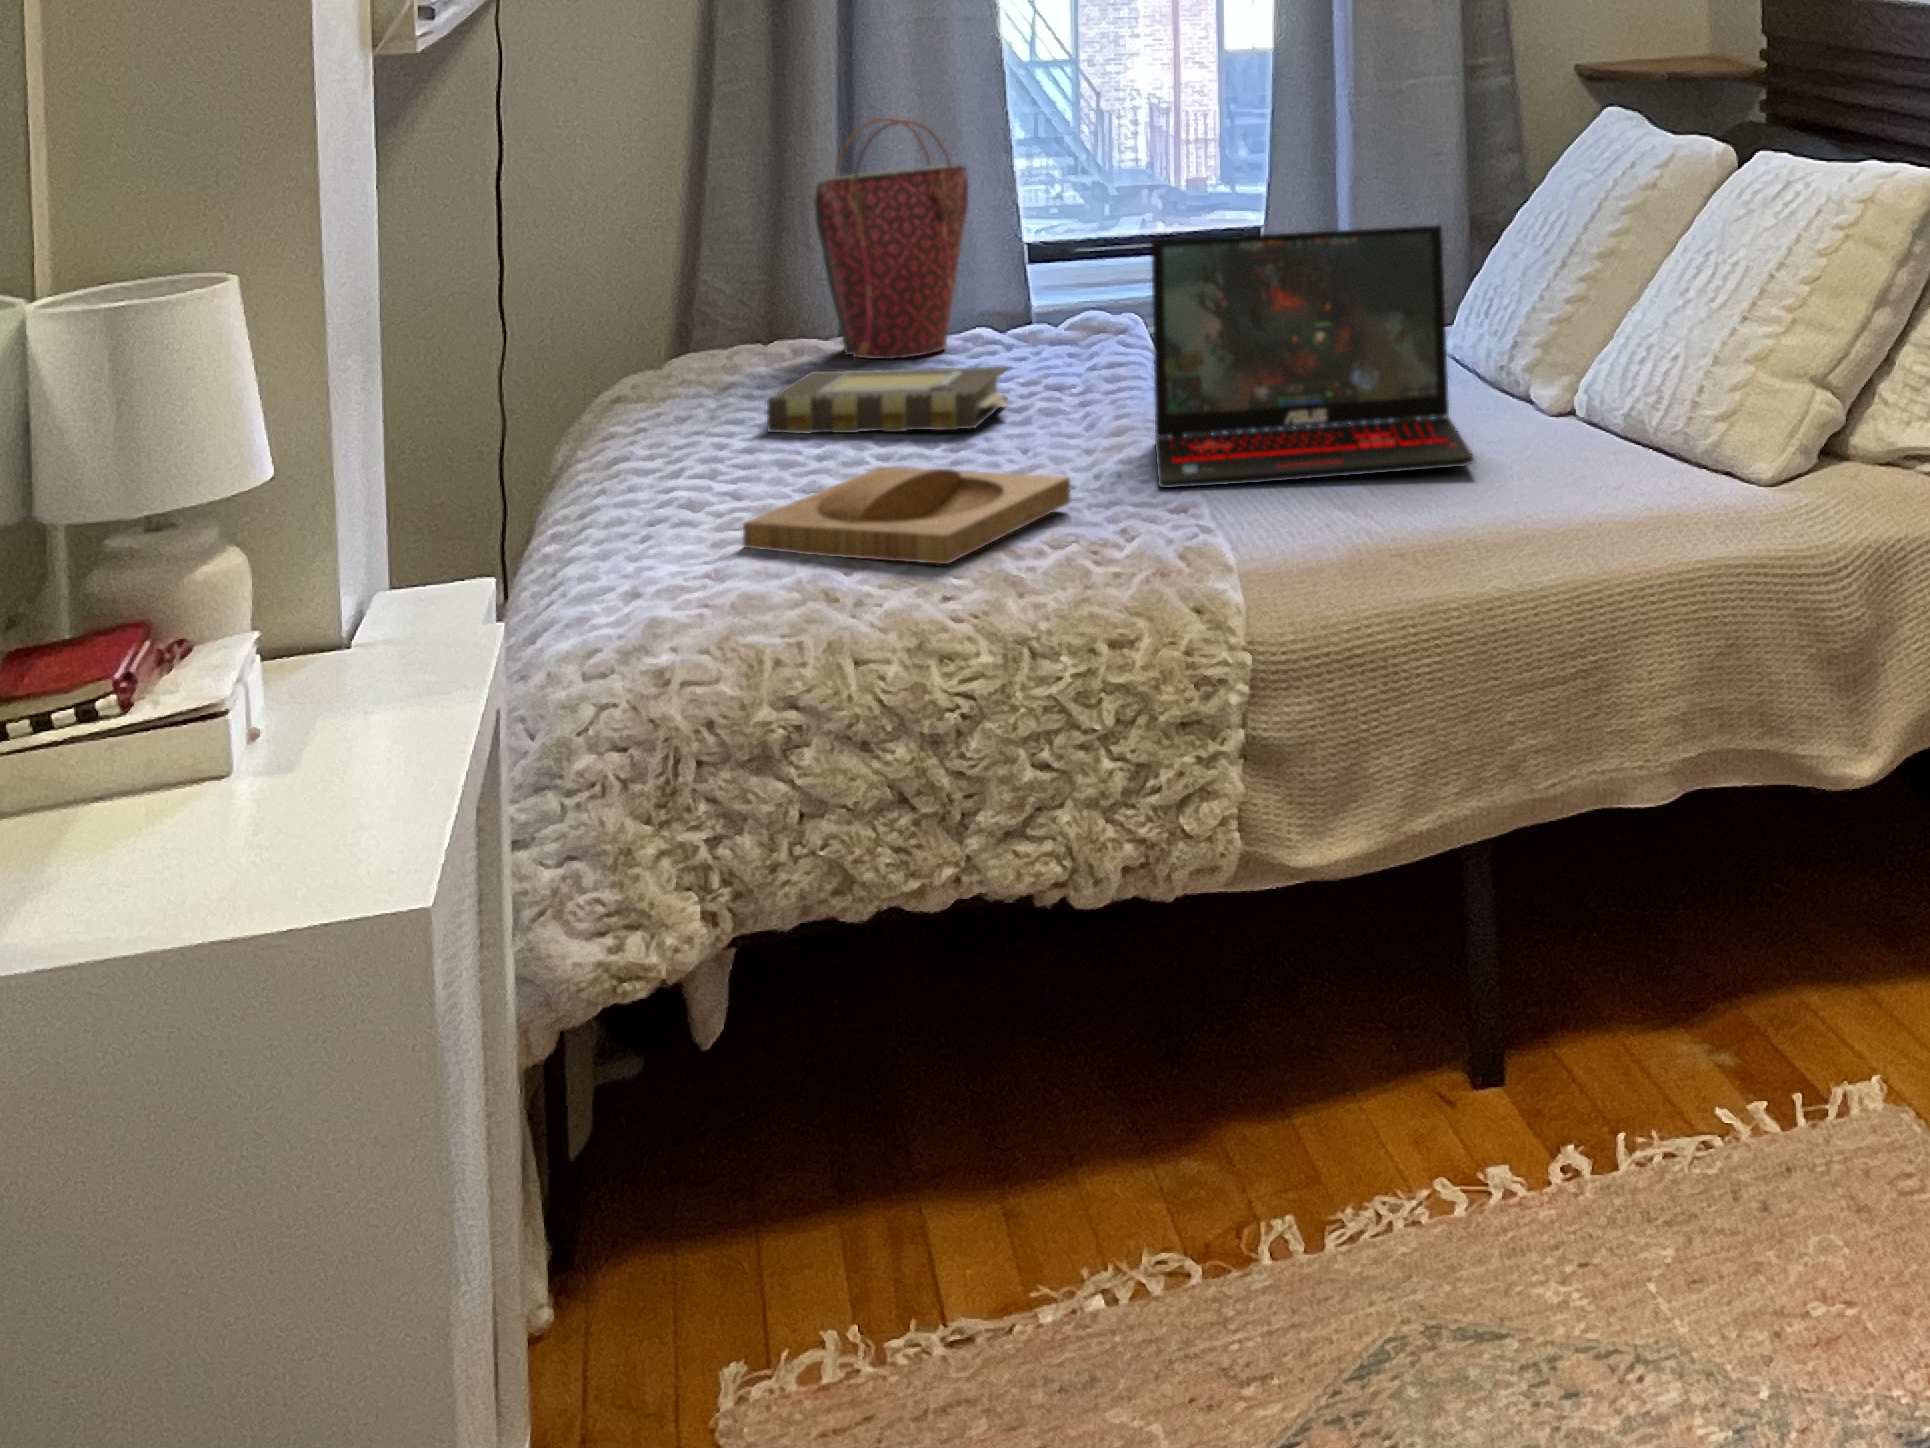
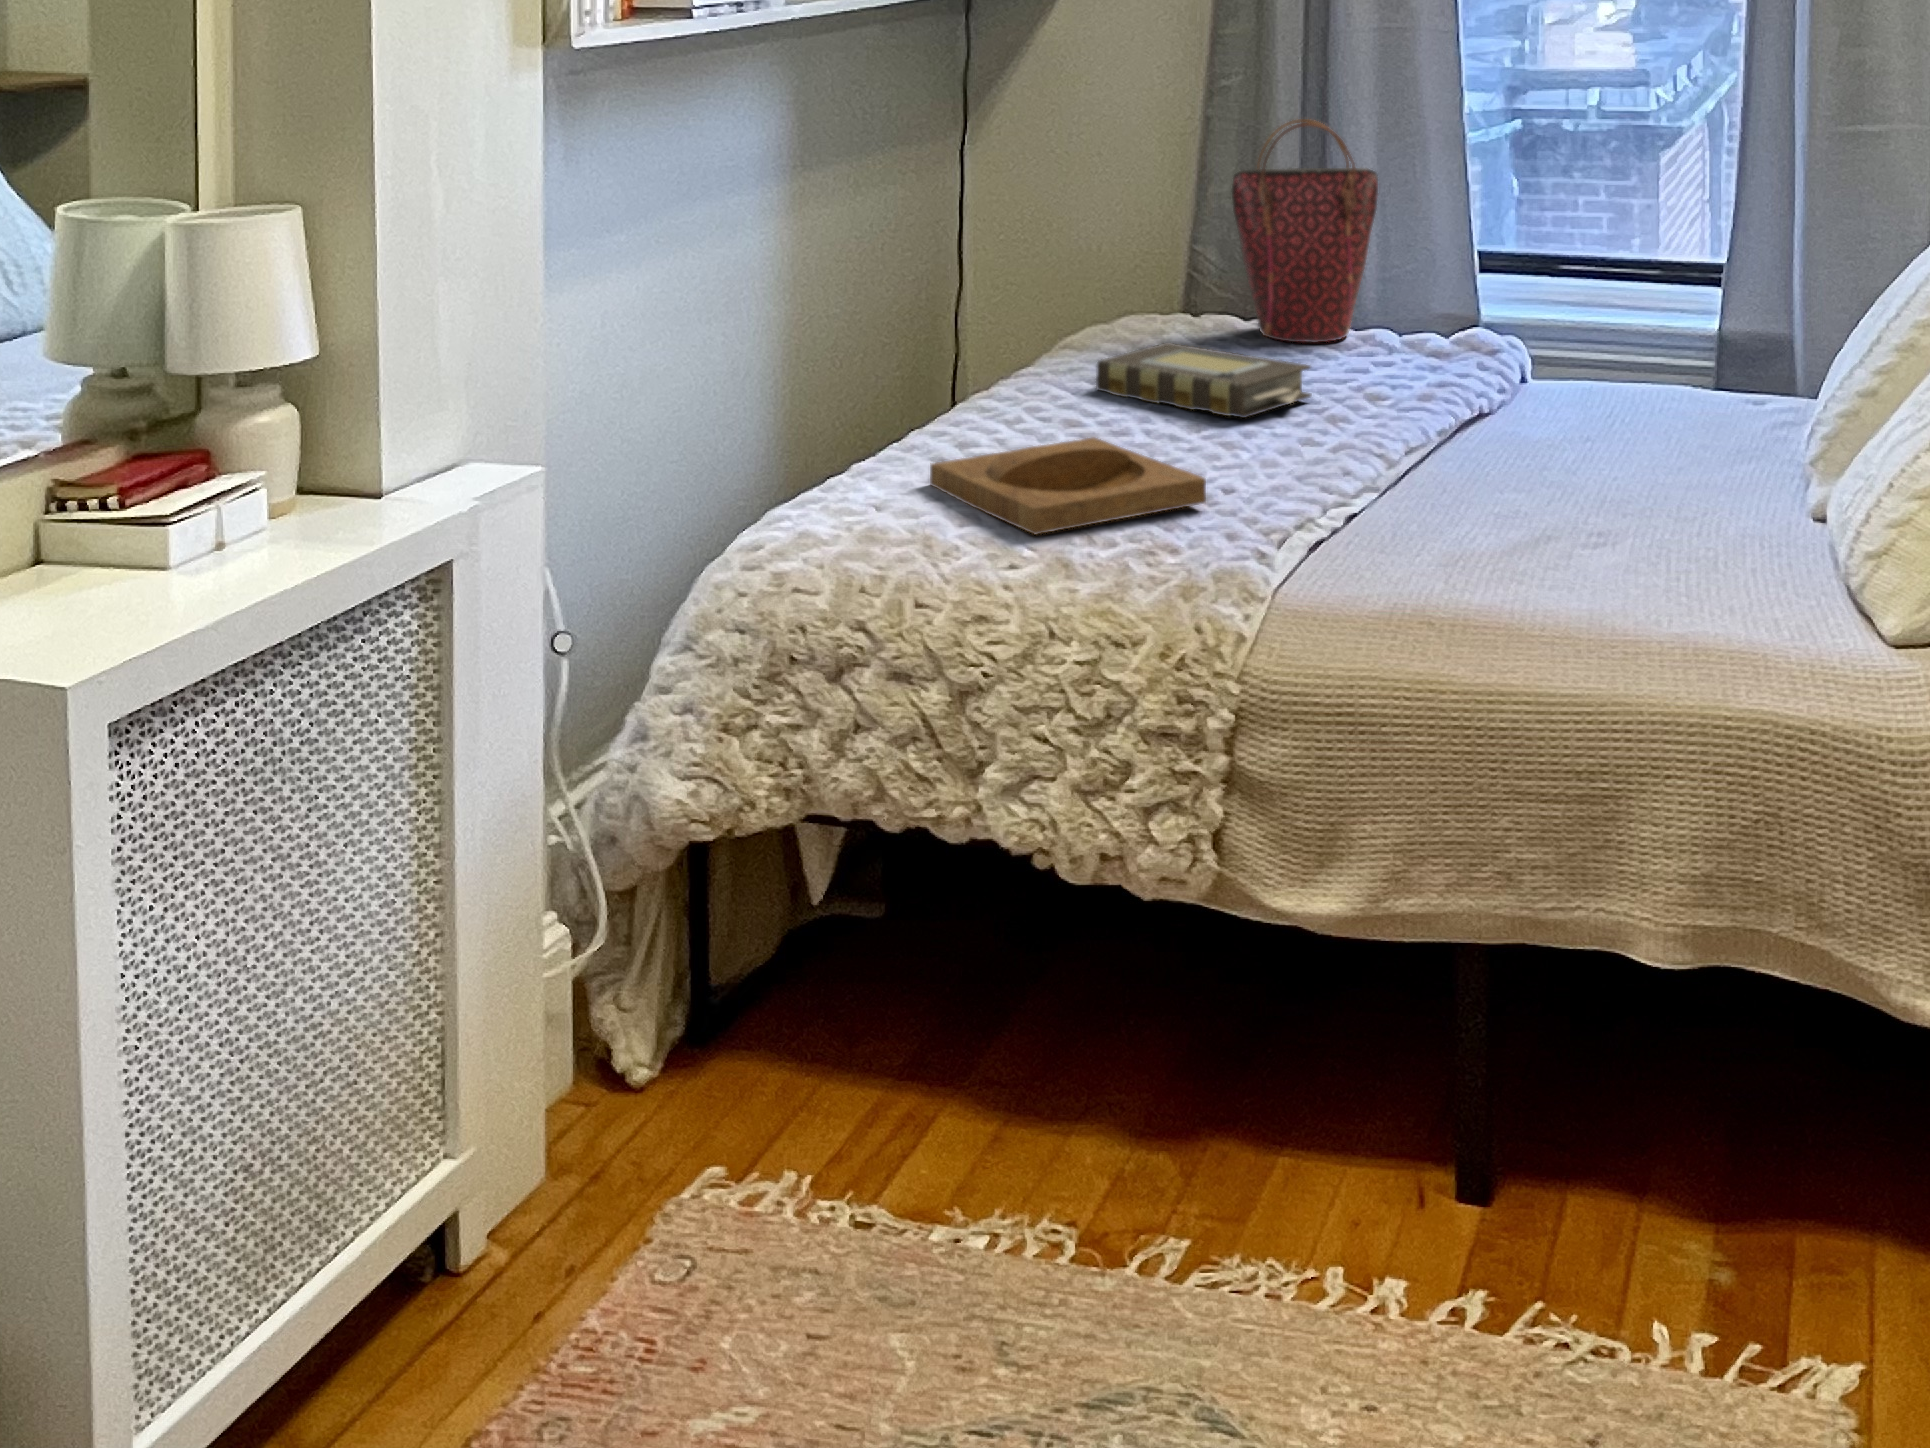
laptop: present [1151,225,1475,488] -> none [1307,264,1671,548]

